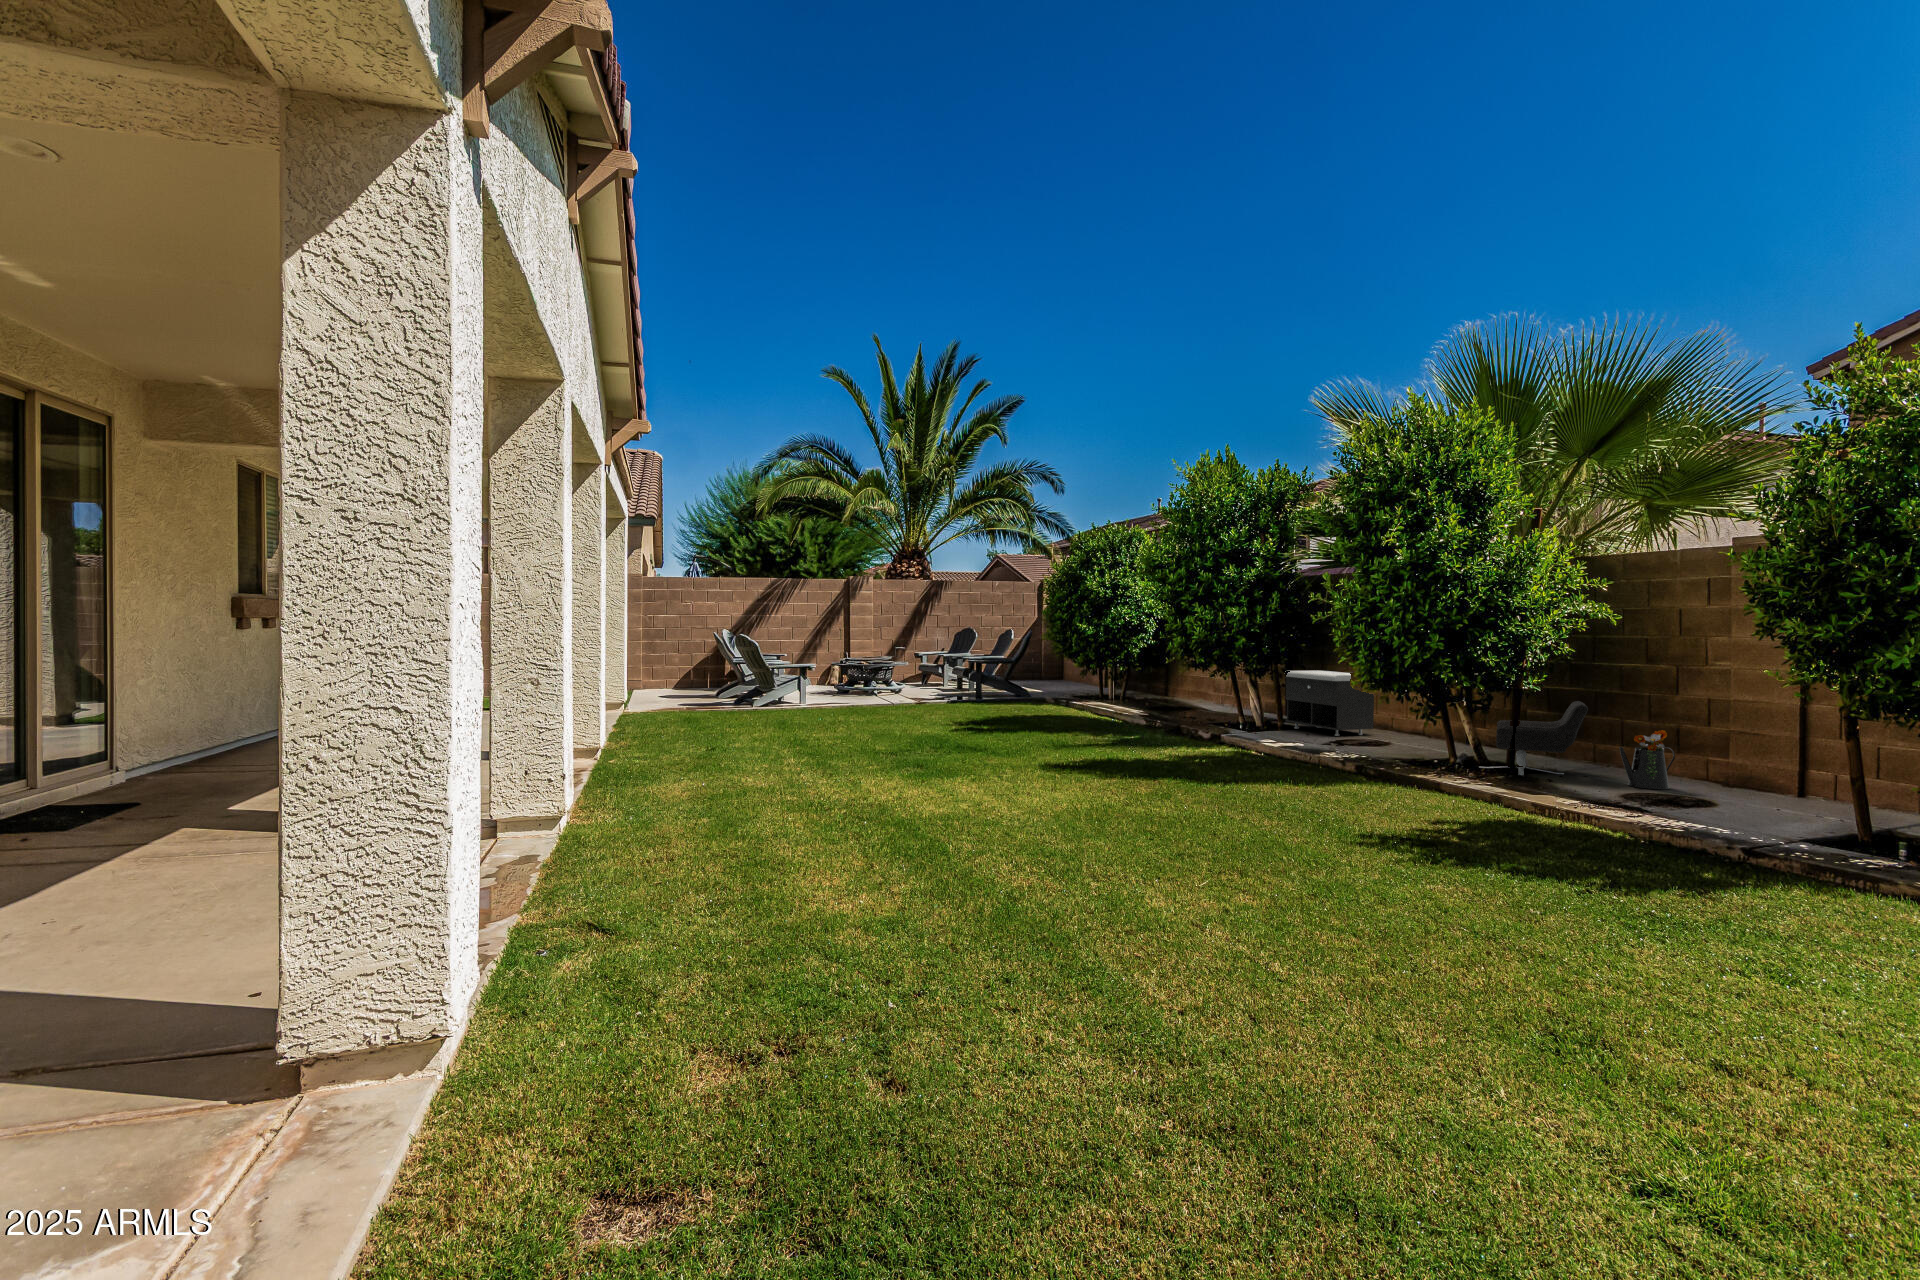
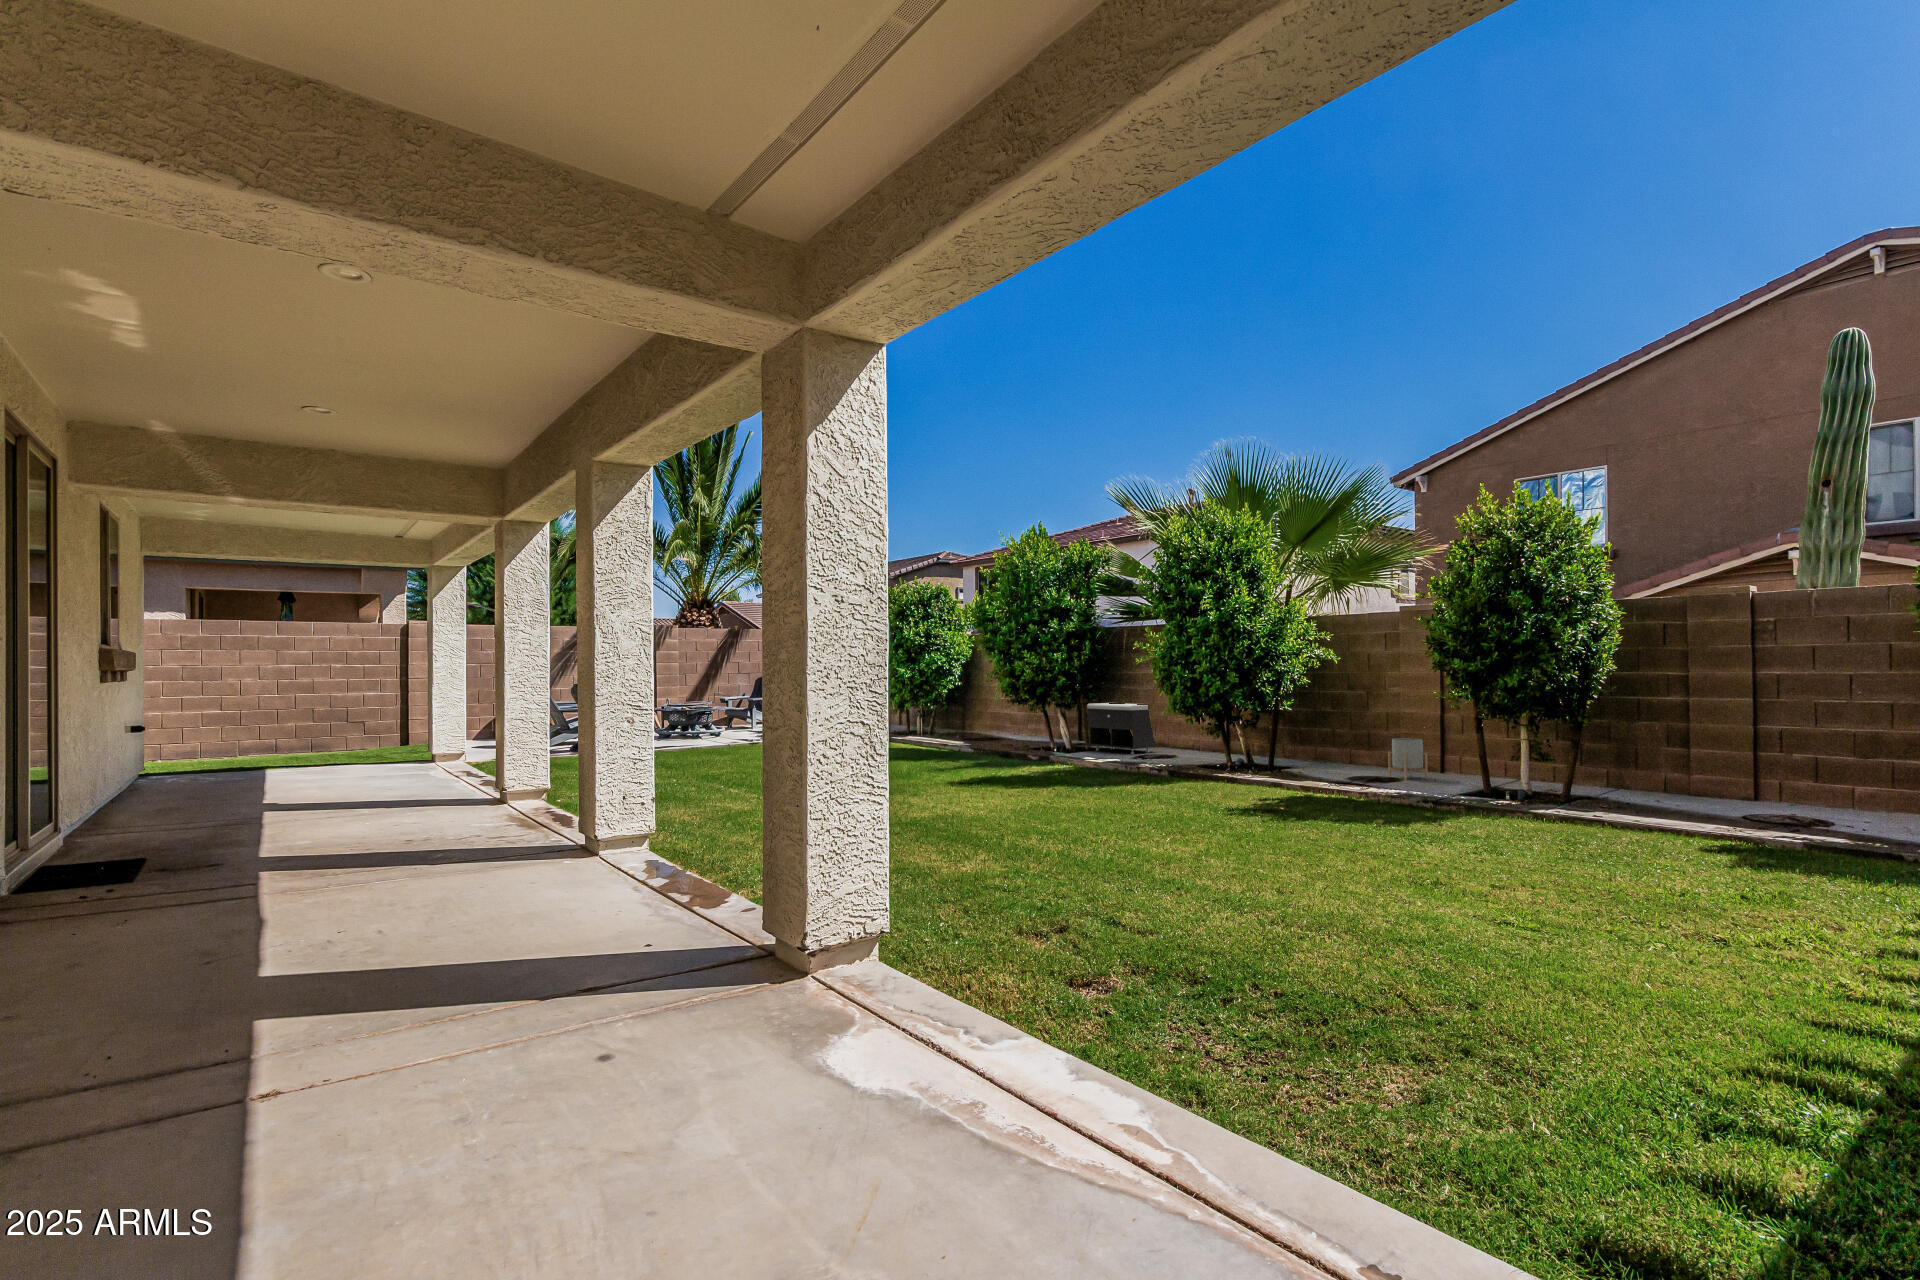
lounge chair: present [1480,701,1588,775] -> none [1250,717,1319,771]
watering can: present [1619,730,1675,790] -> none [1342,733,1373,774]
planter: none [1694,740,1764,805] -> present [1388,738,1428,780]

